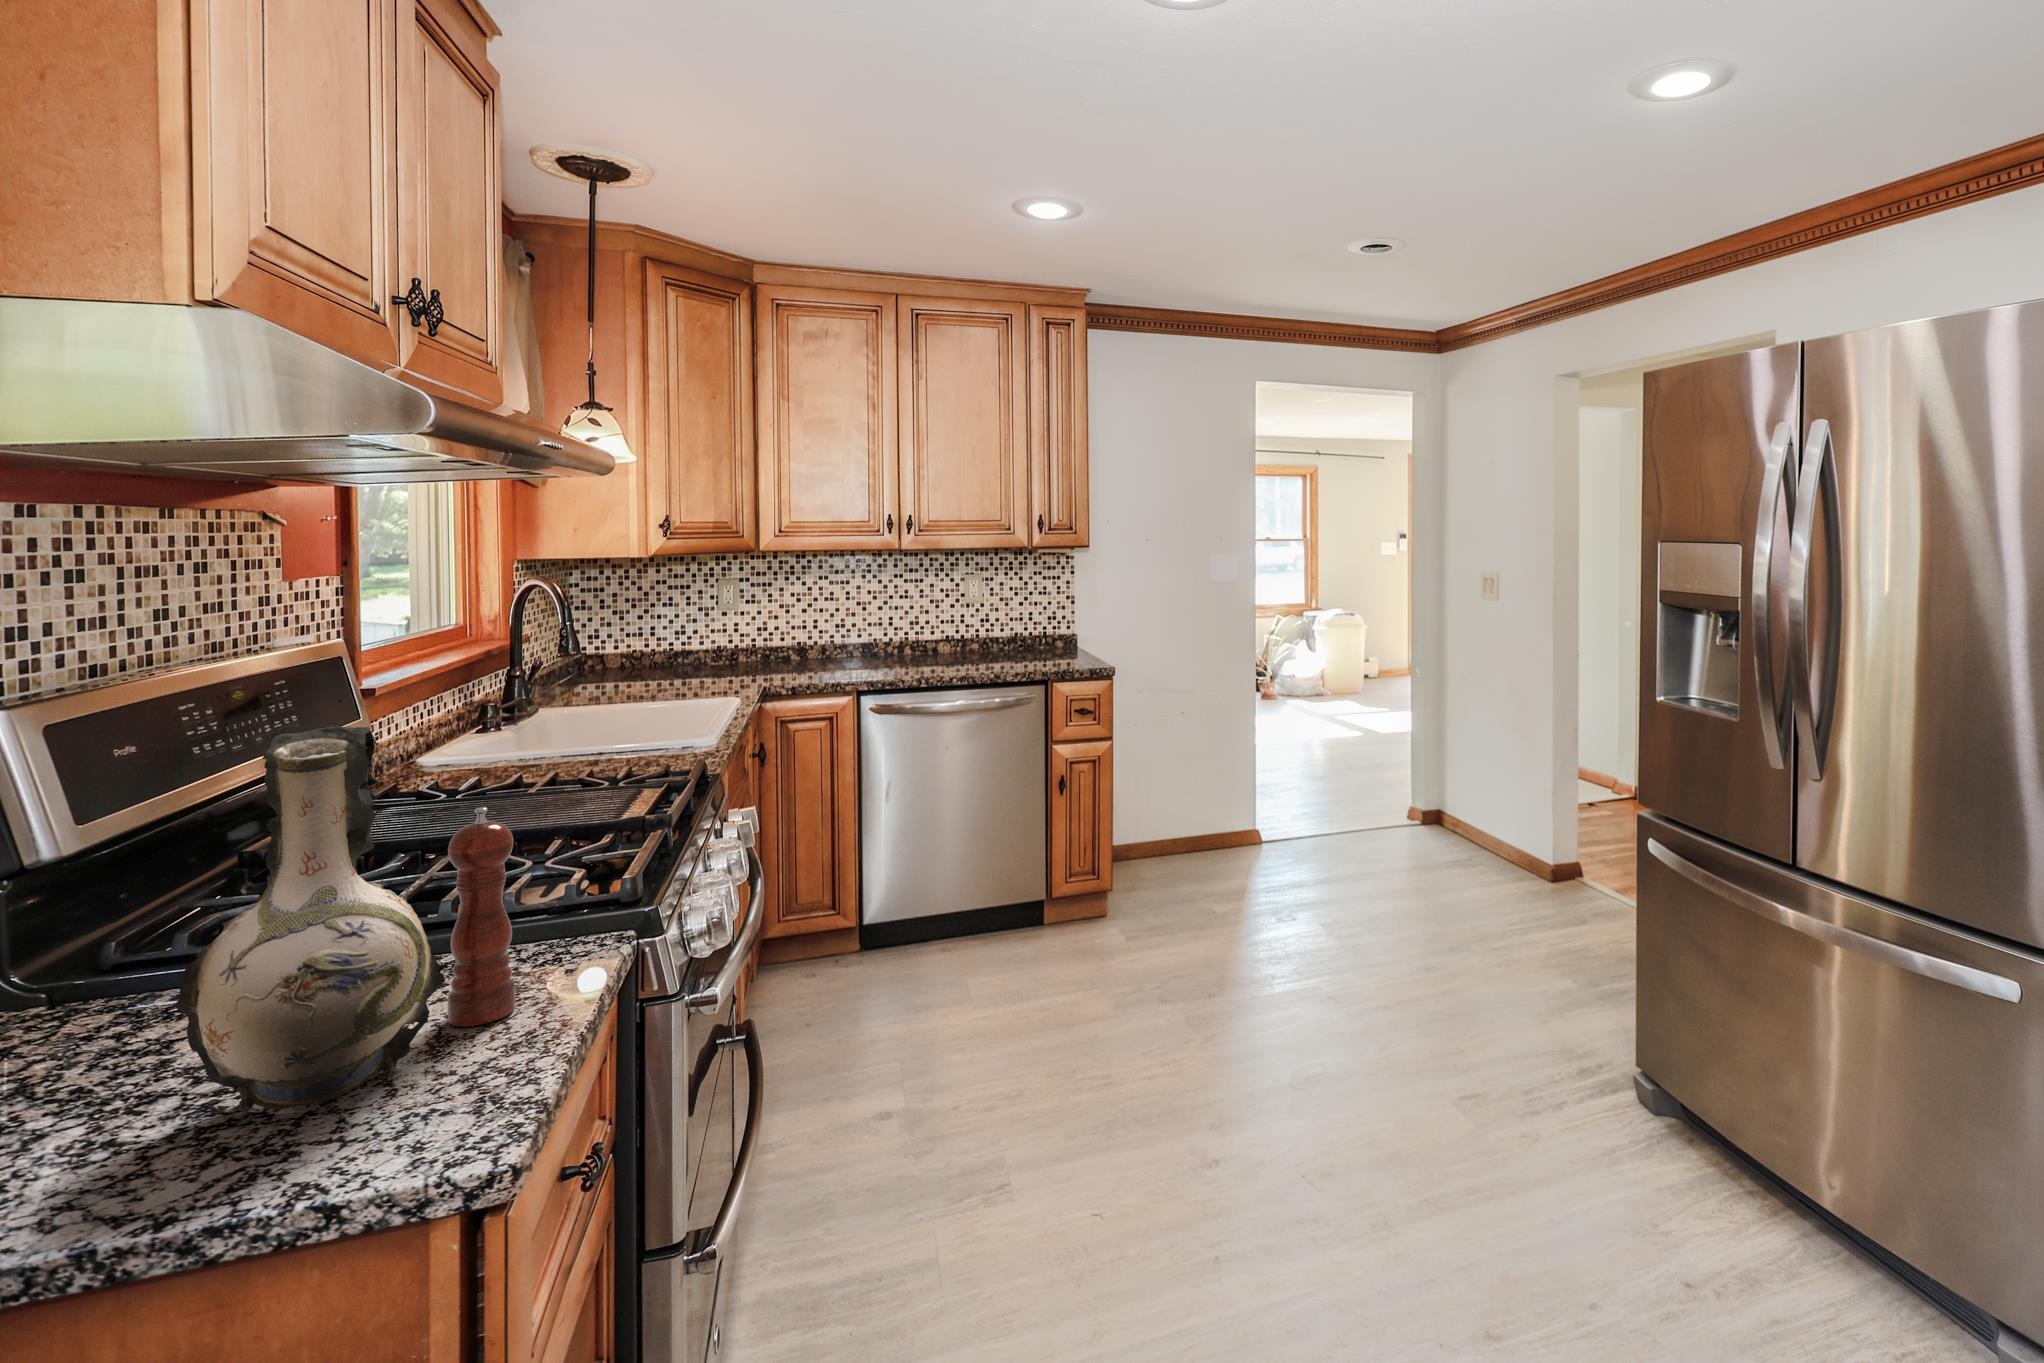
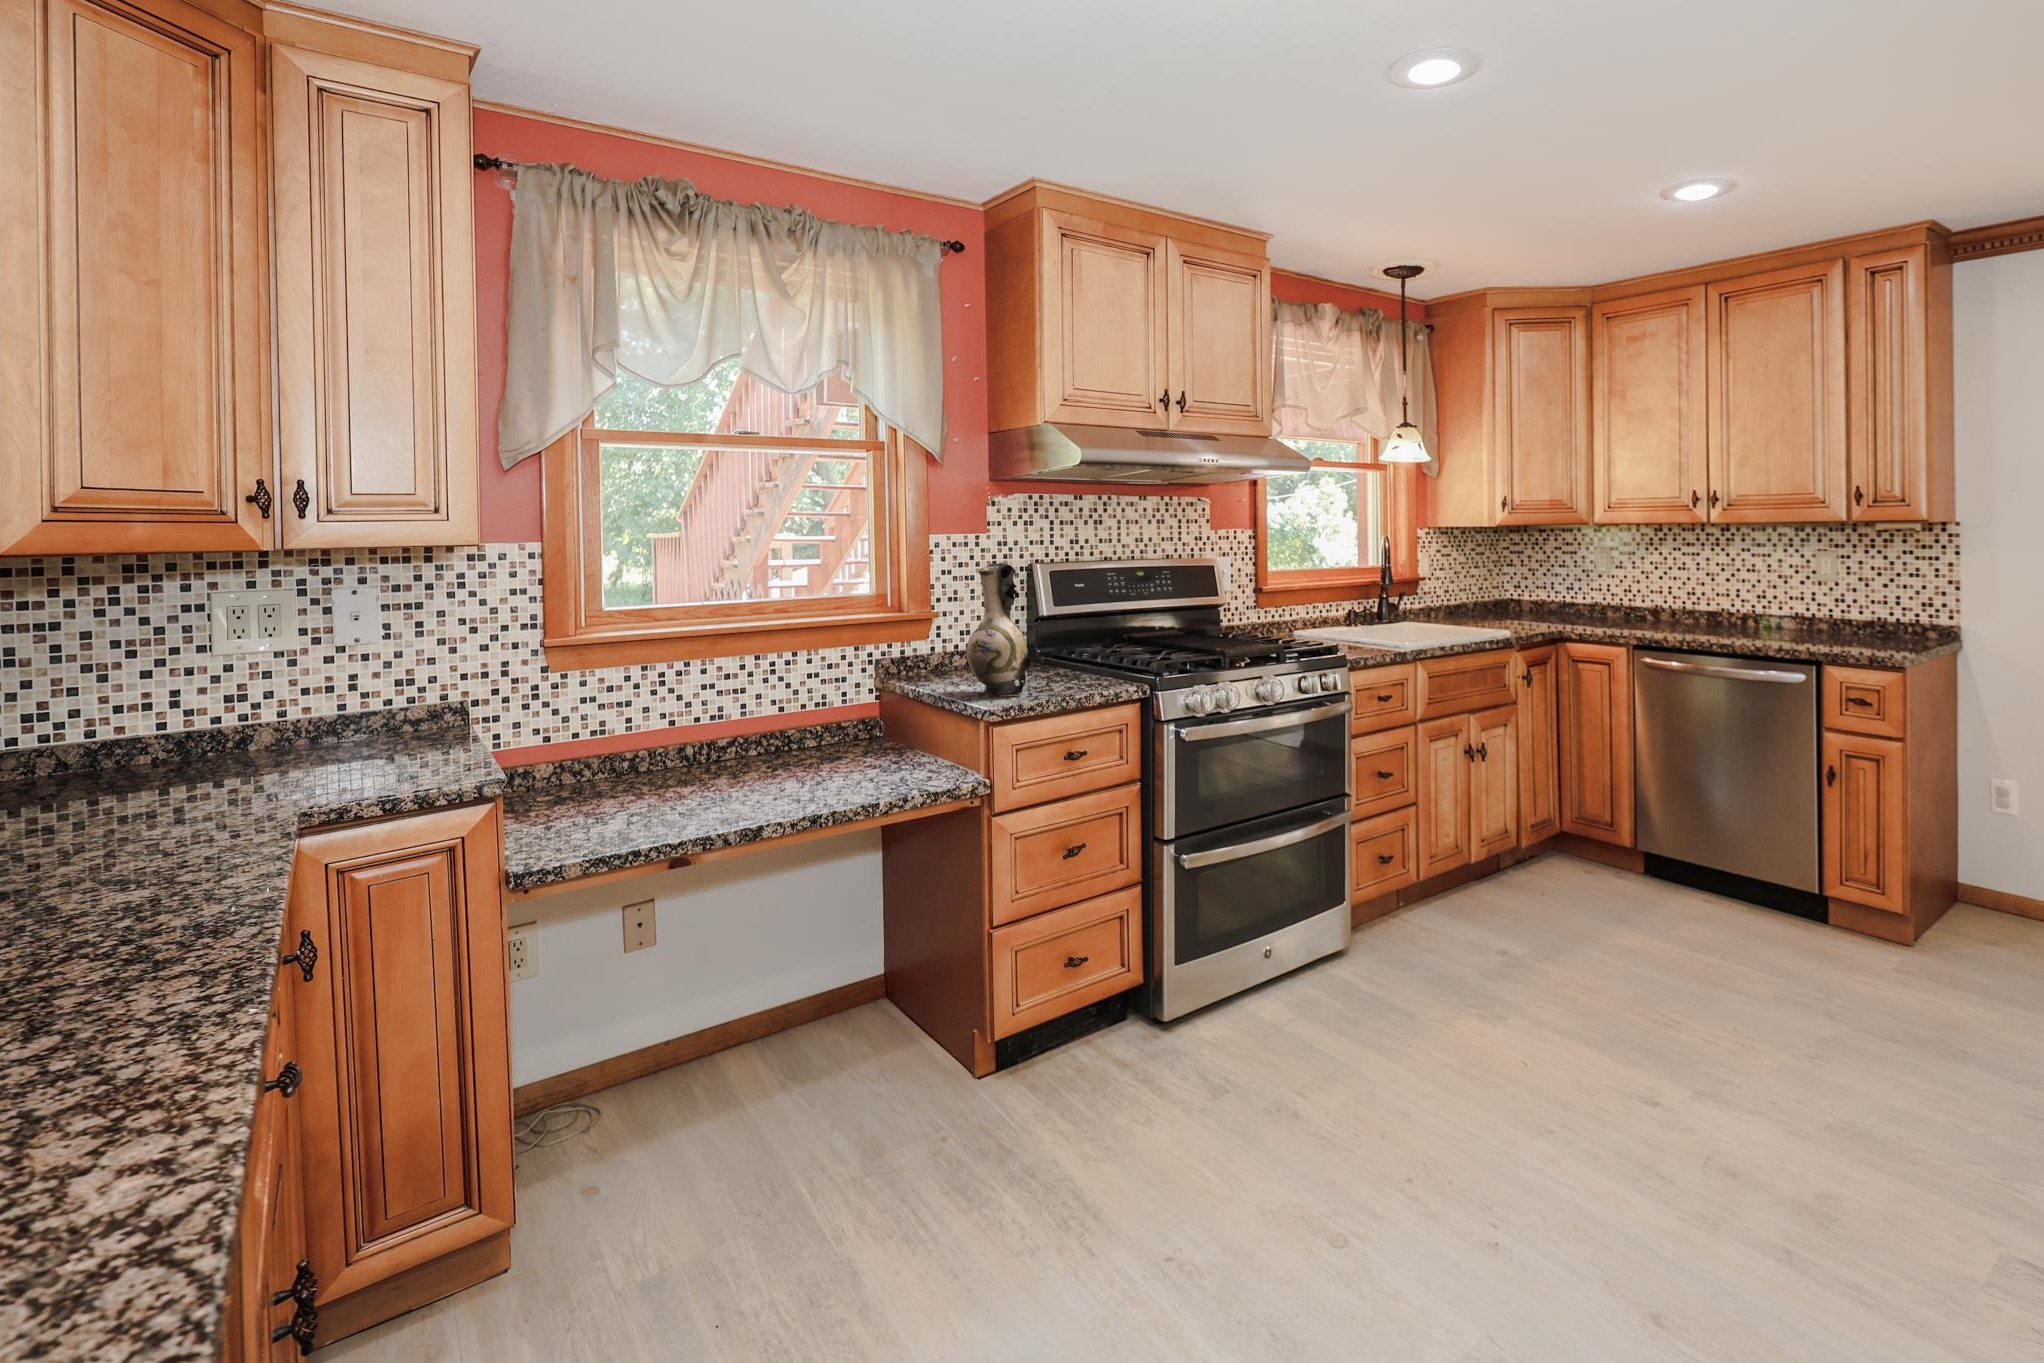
pepper mill: present [448,807,515,1027] -> none [1051,608,1074,695]

